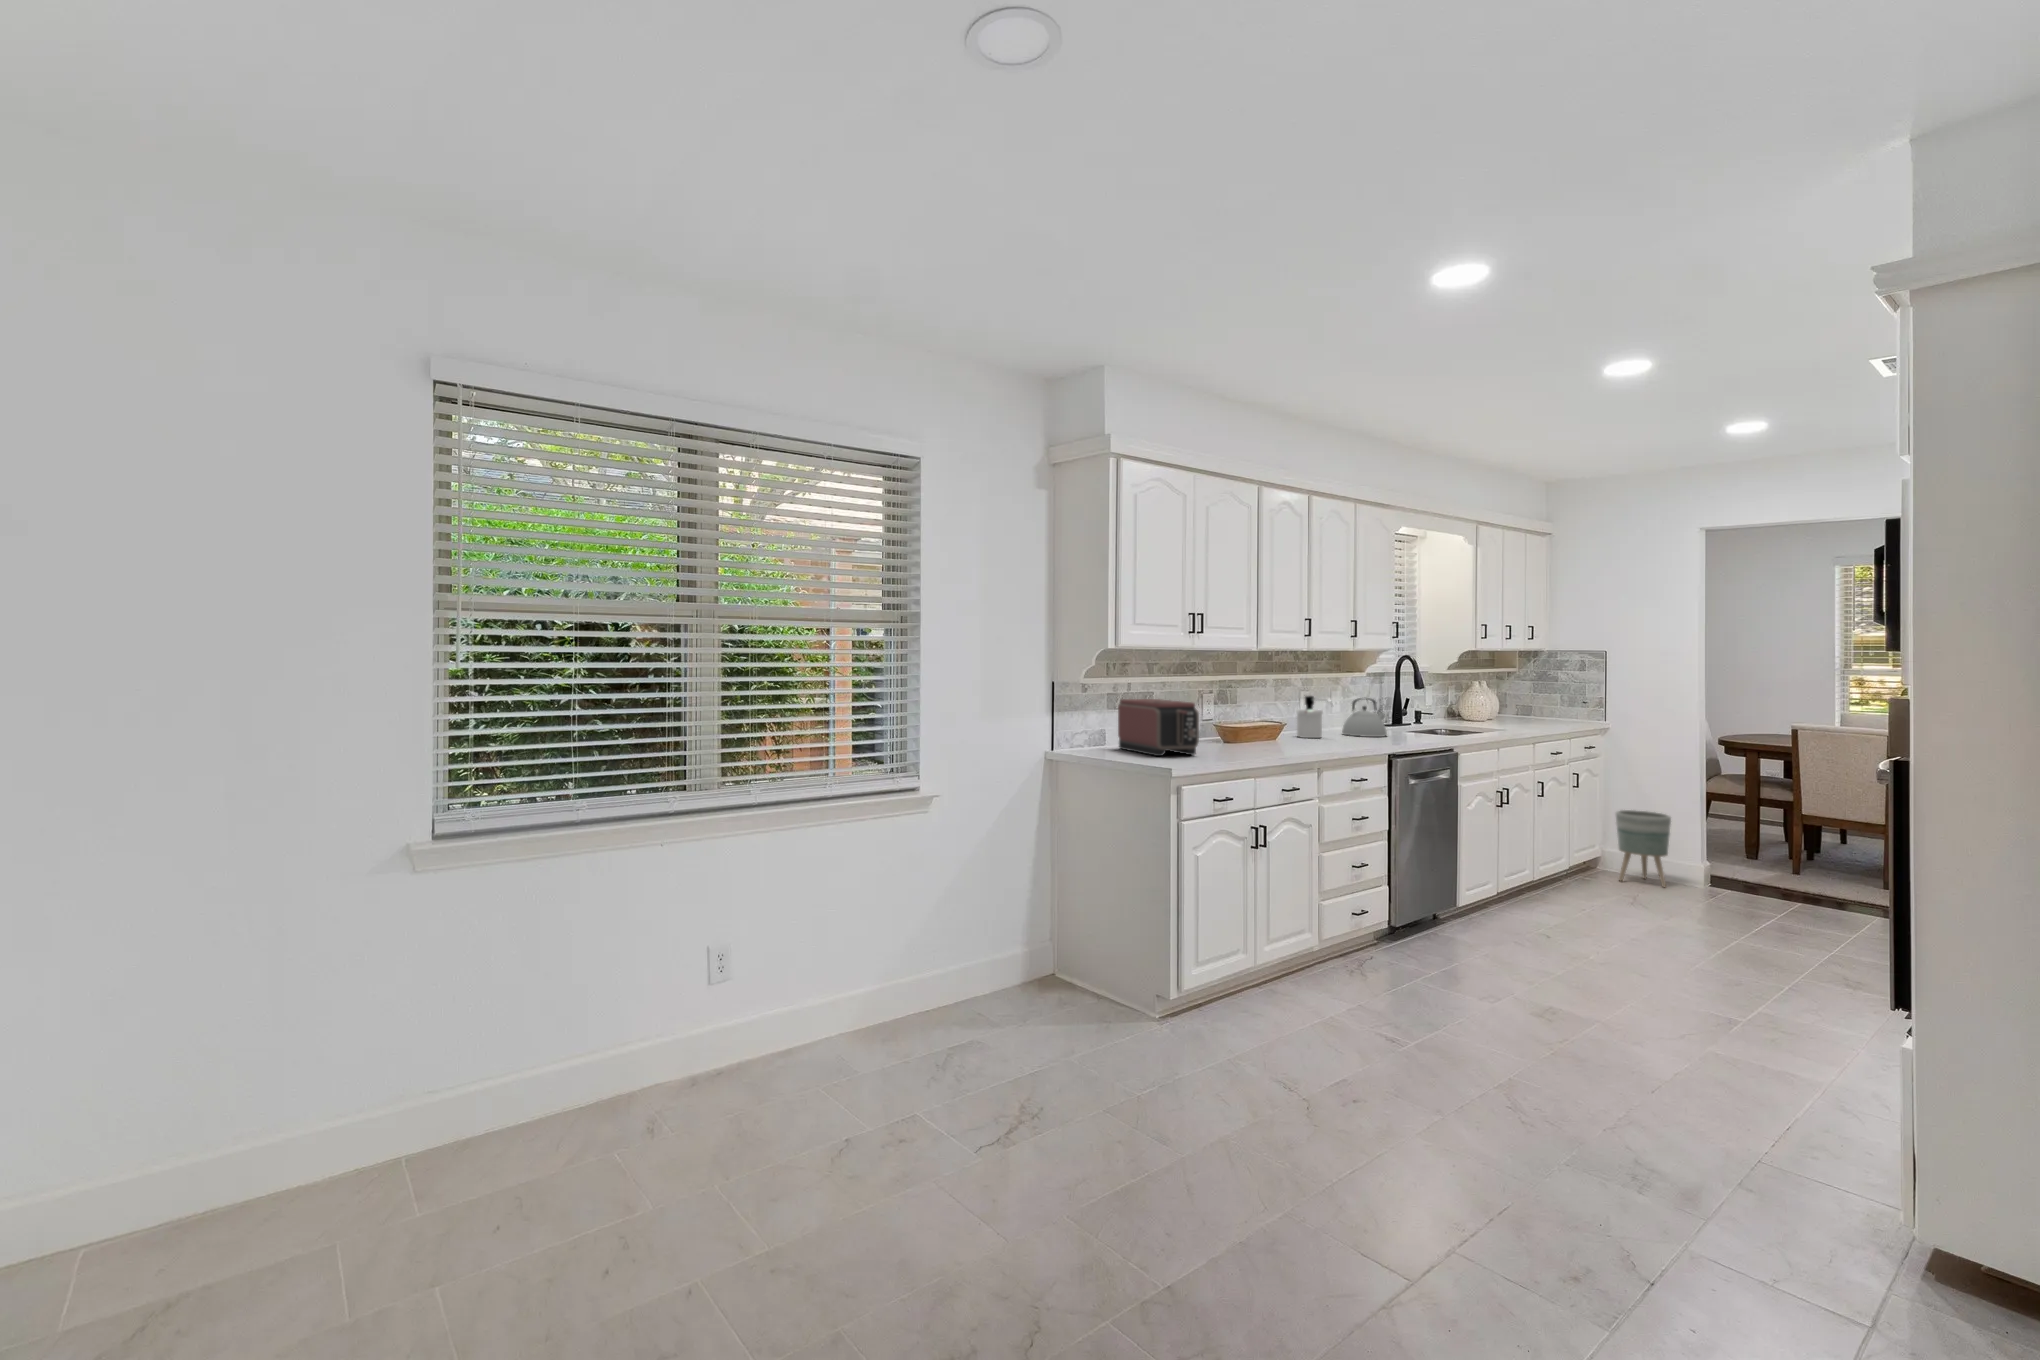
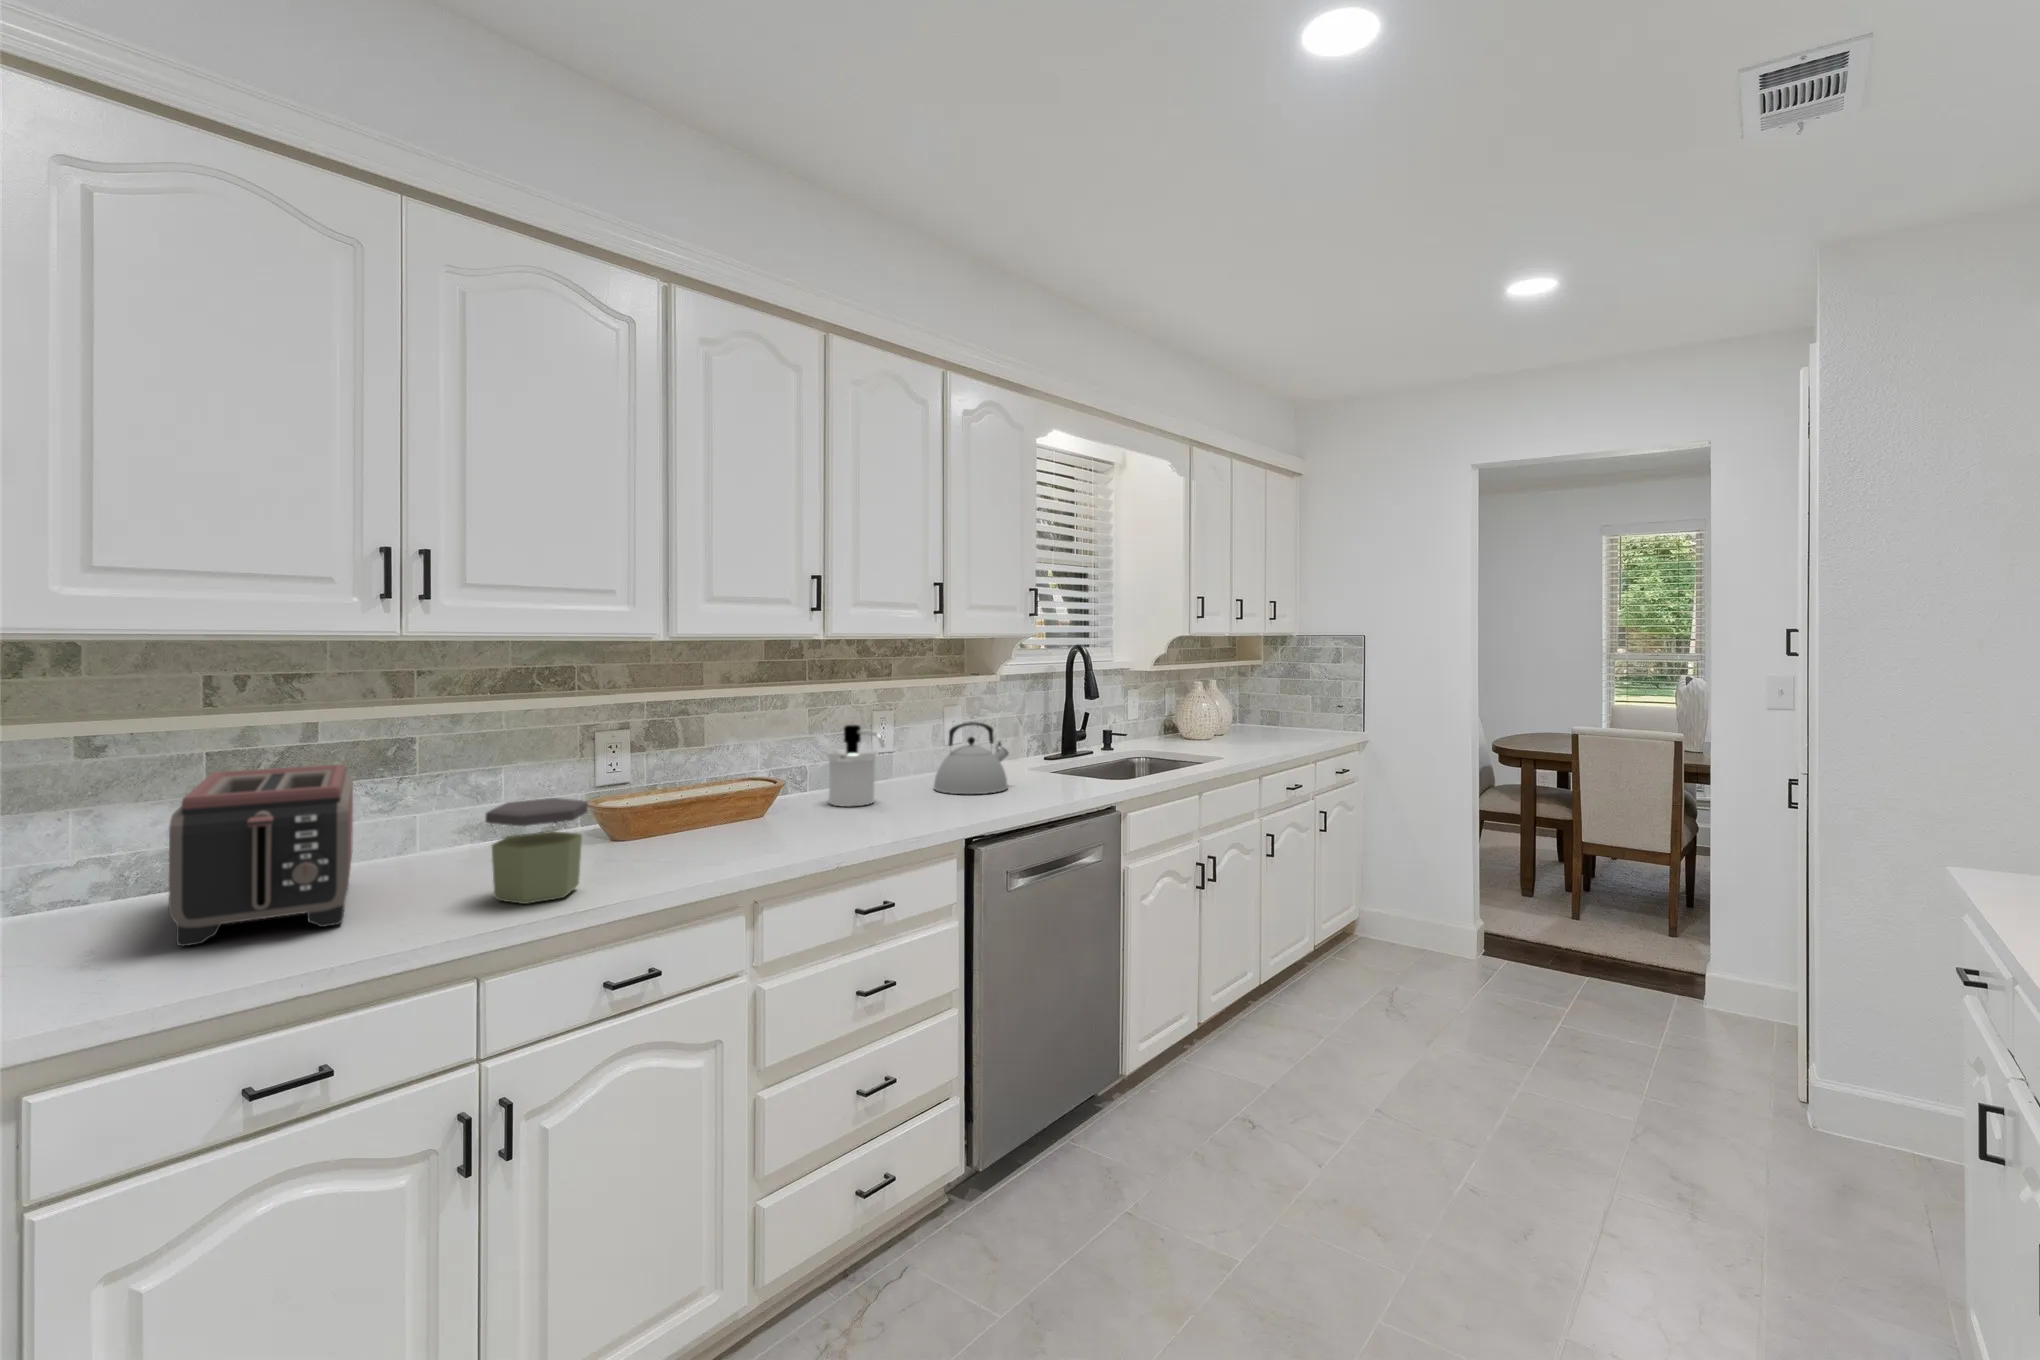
jar: none [1227,715,1264,754] -> present [485,798,588,904]
planter: present [1616,810,1671,887] -> none [1372,854,1438,963]

